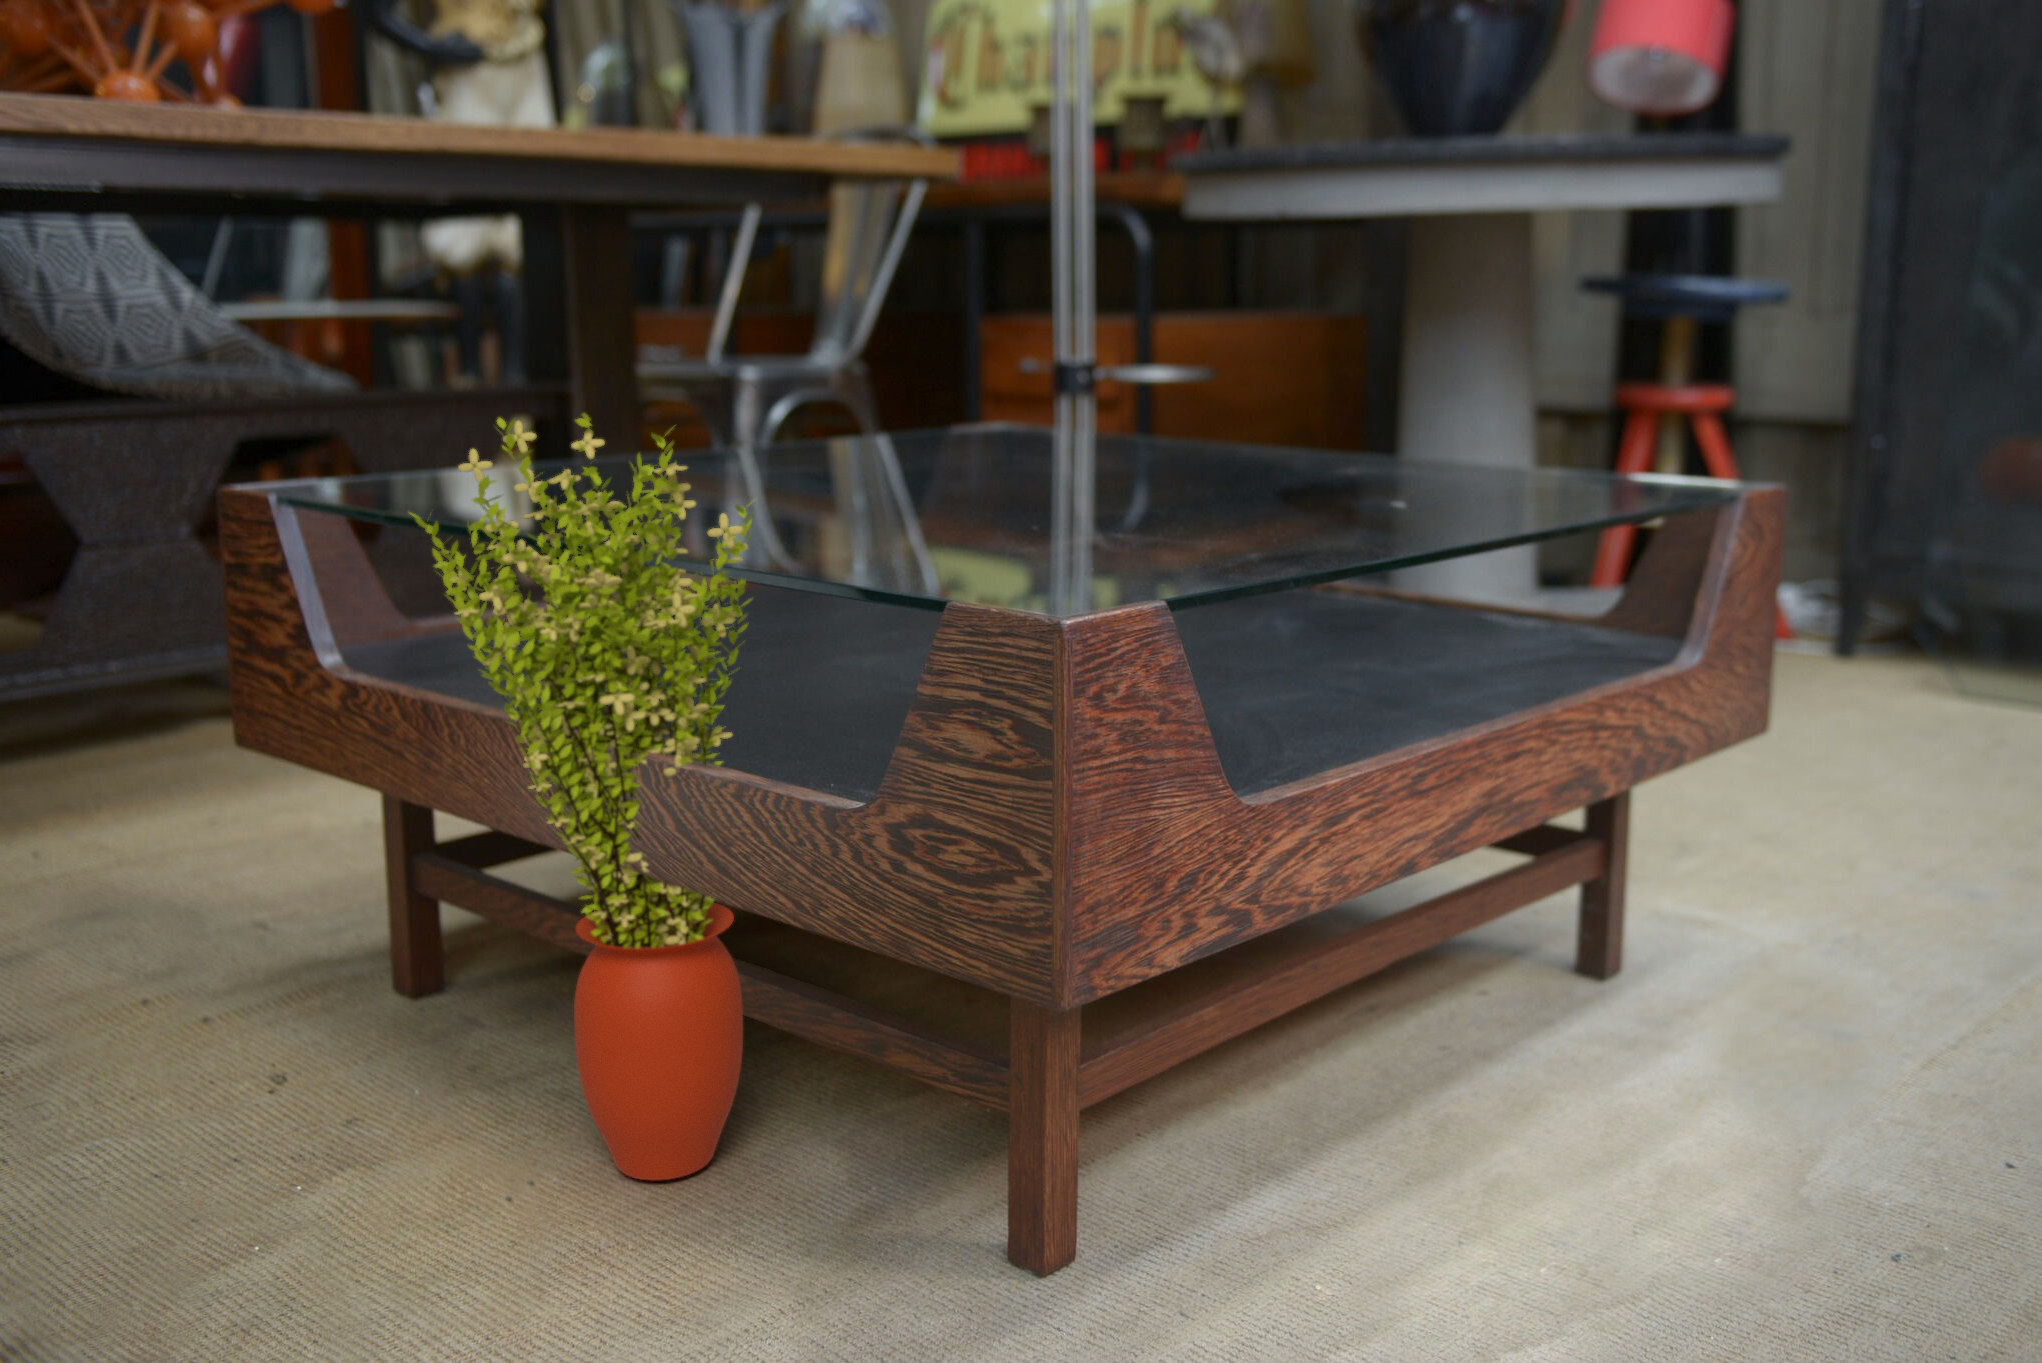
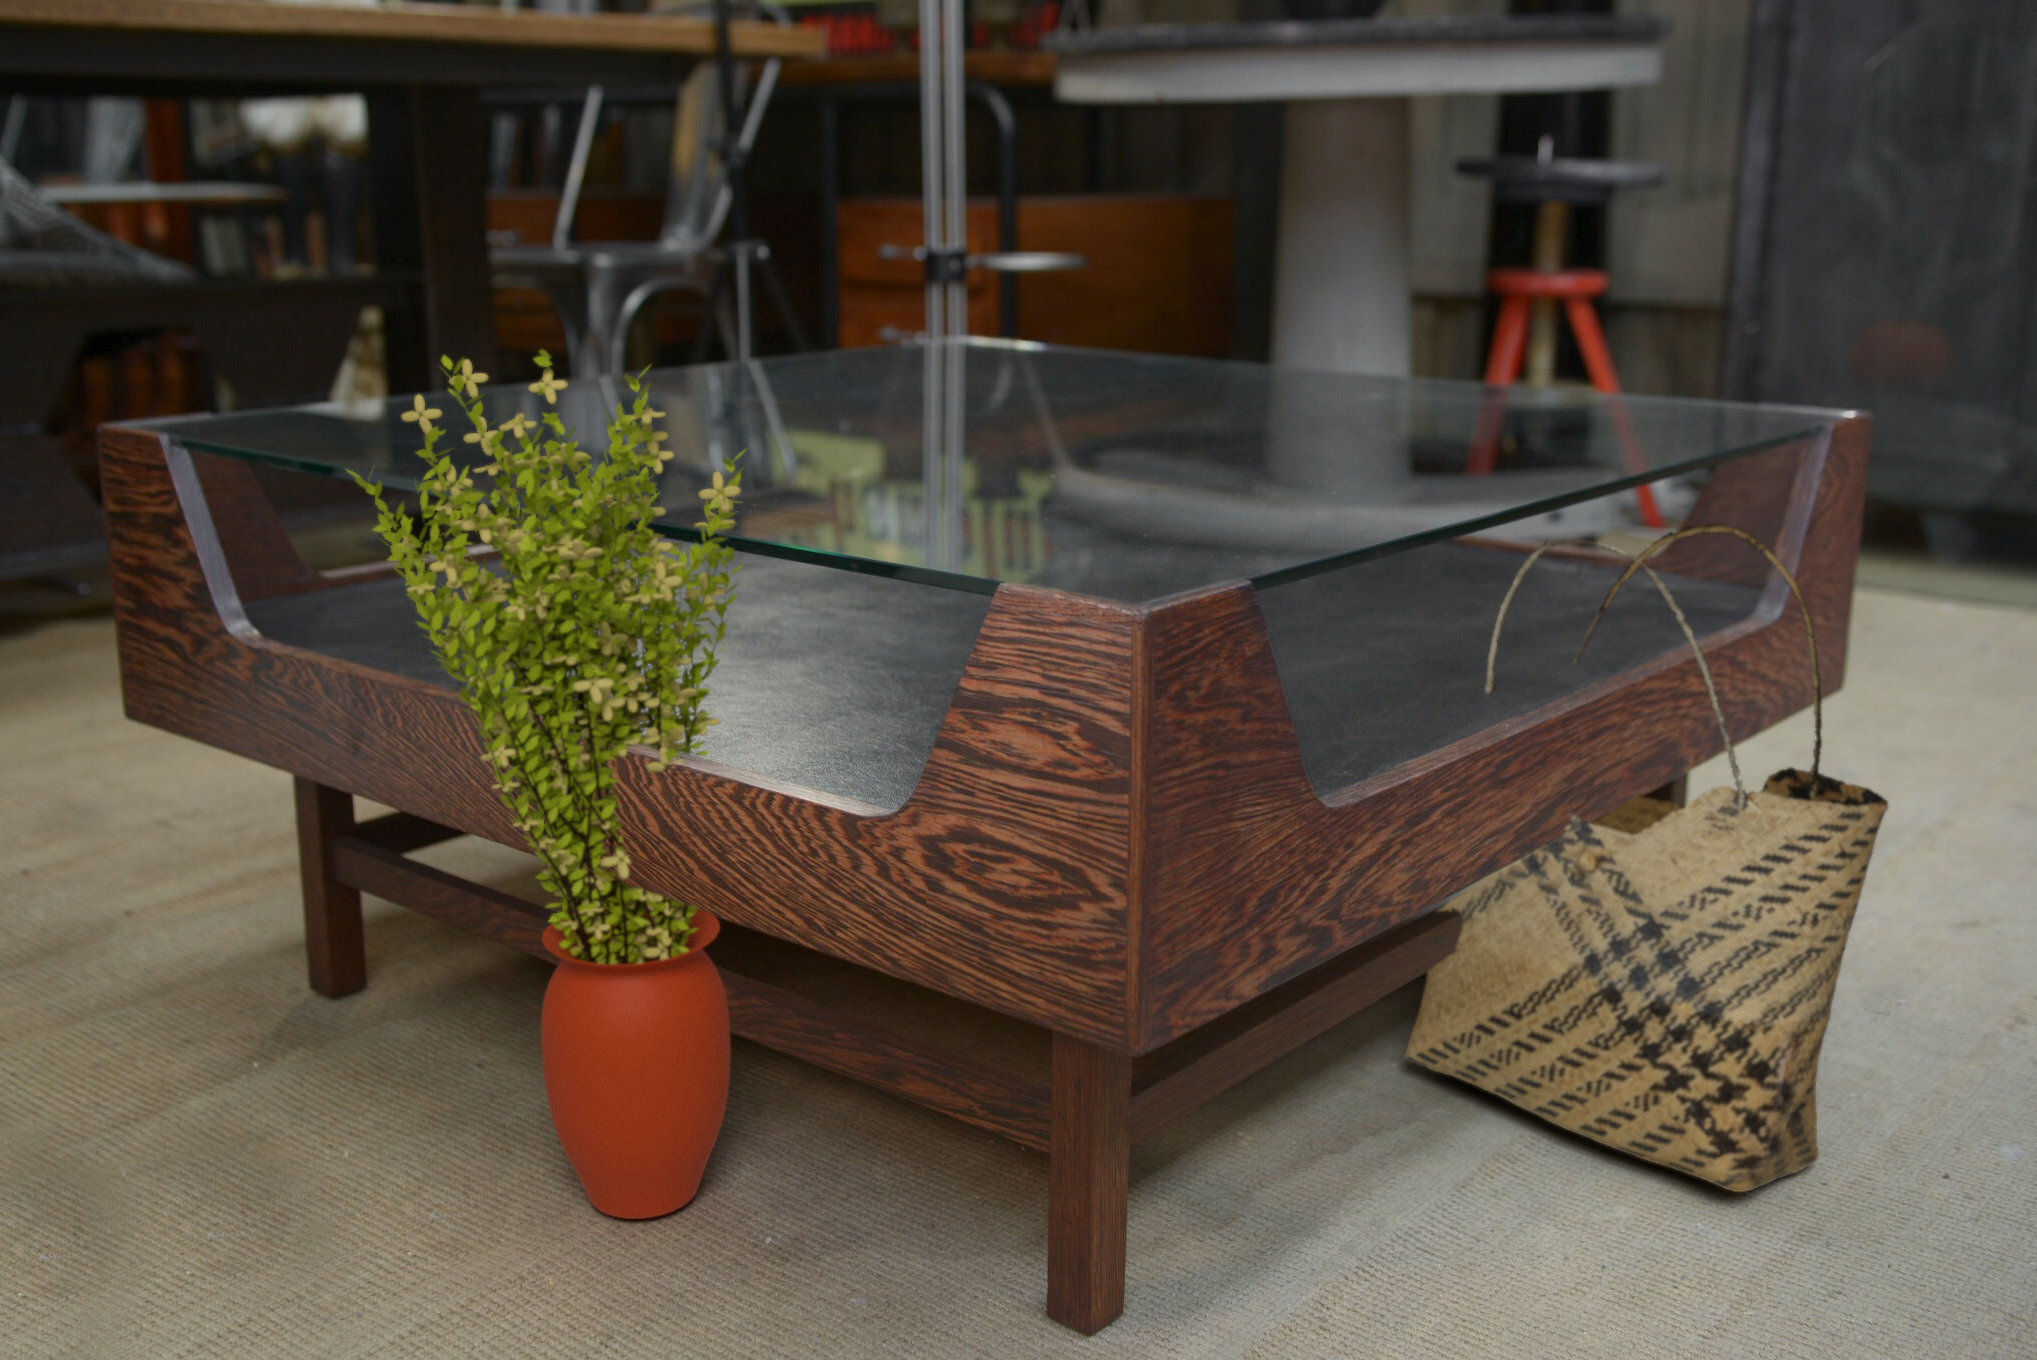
woven basket: none [1359,575,1767,1166] -> present [1405,524,1888,1192]

